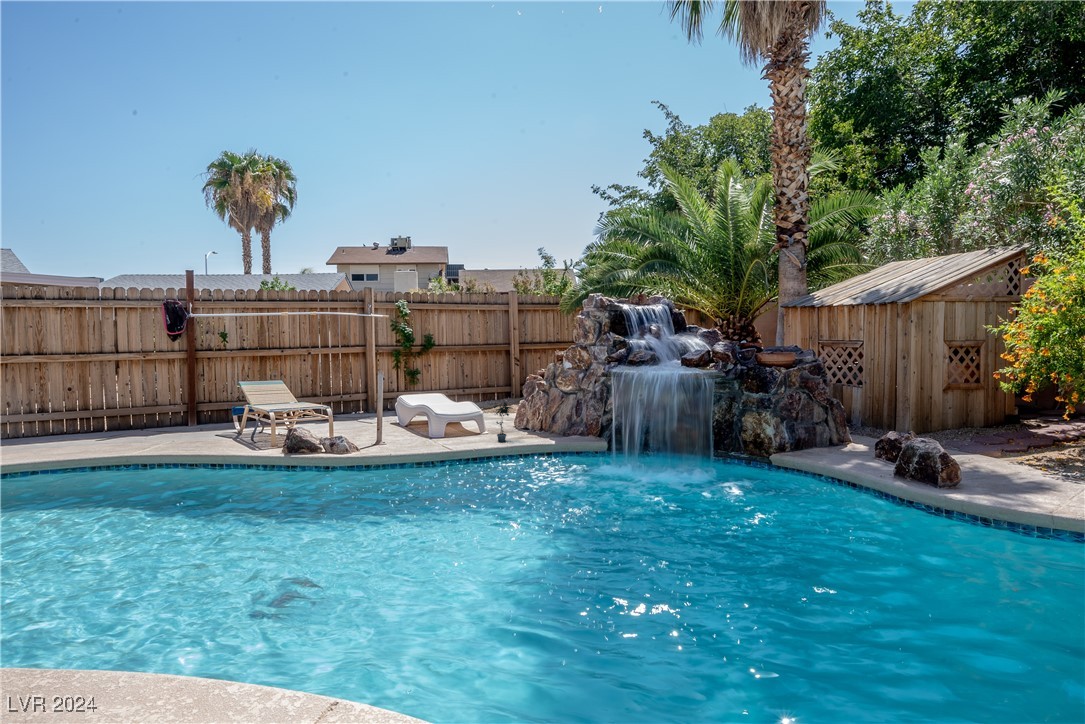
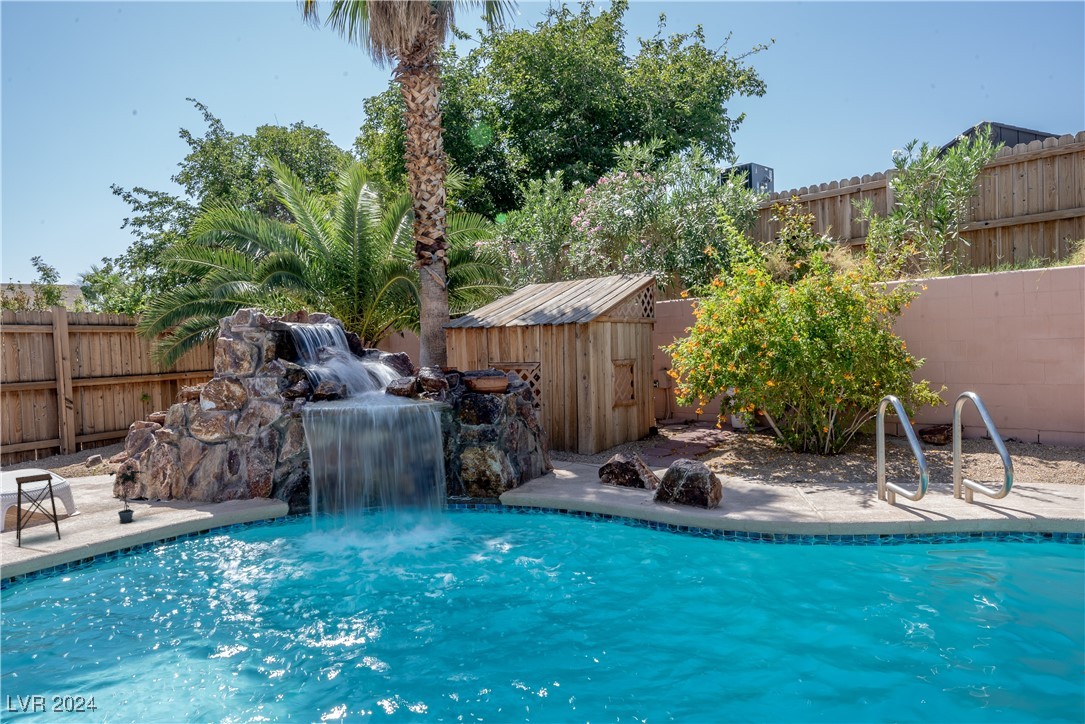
side table: none [437,402,463,446] -> present [16,473,60,547]

